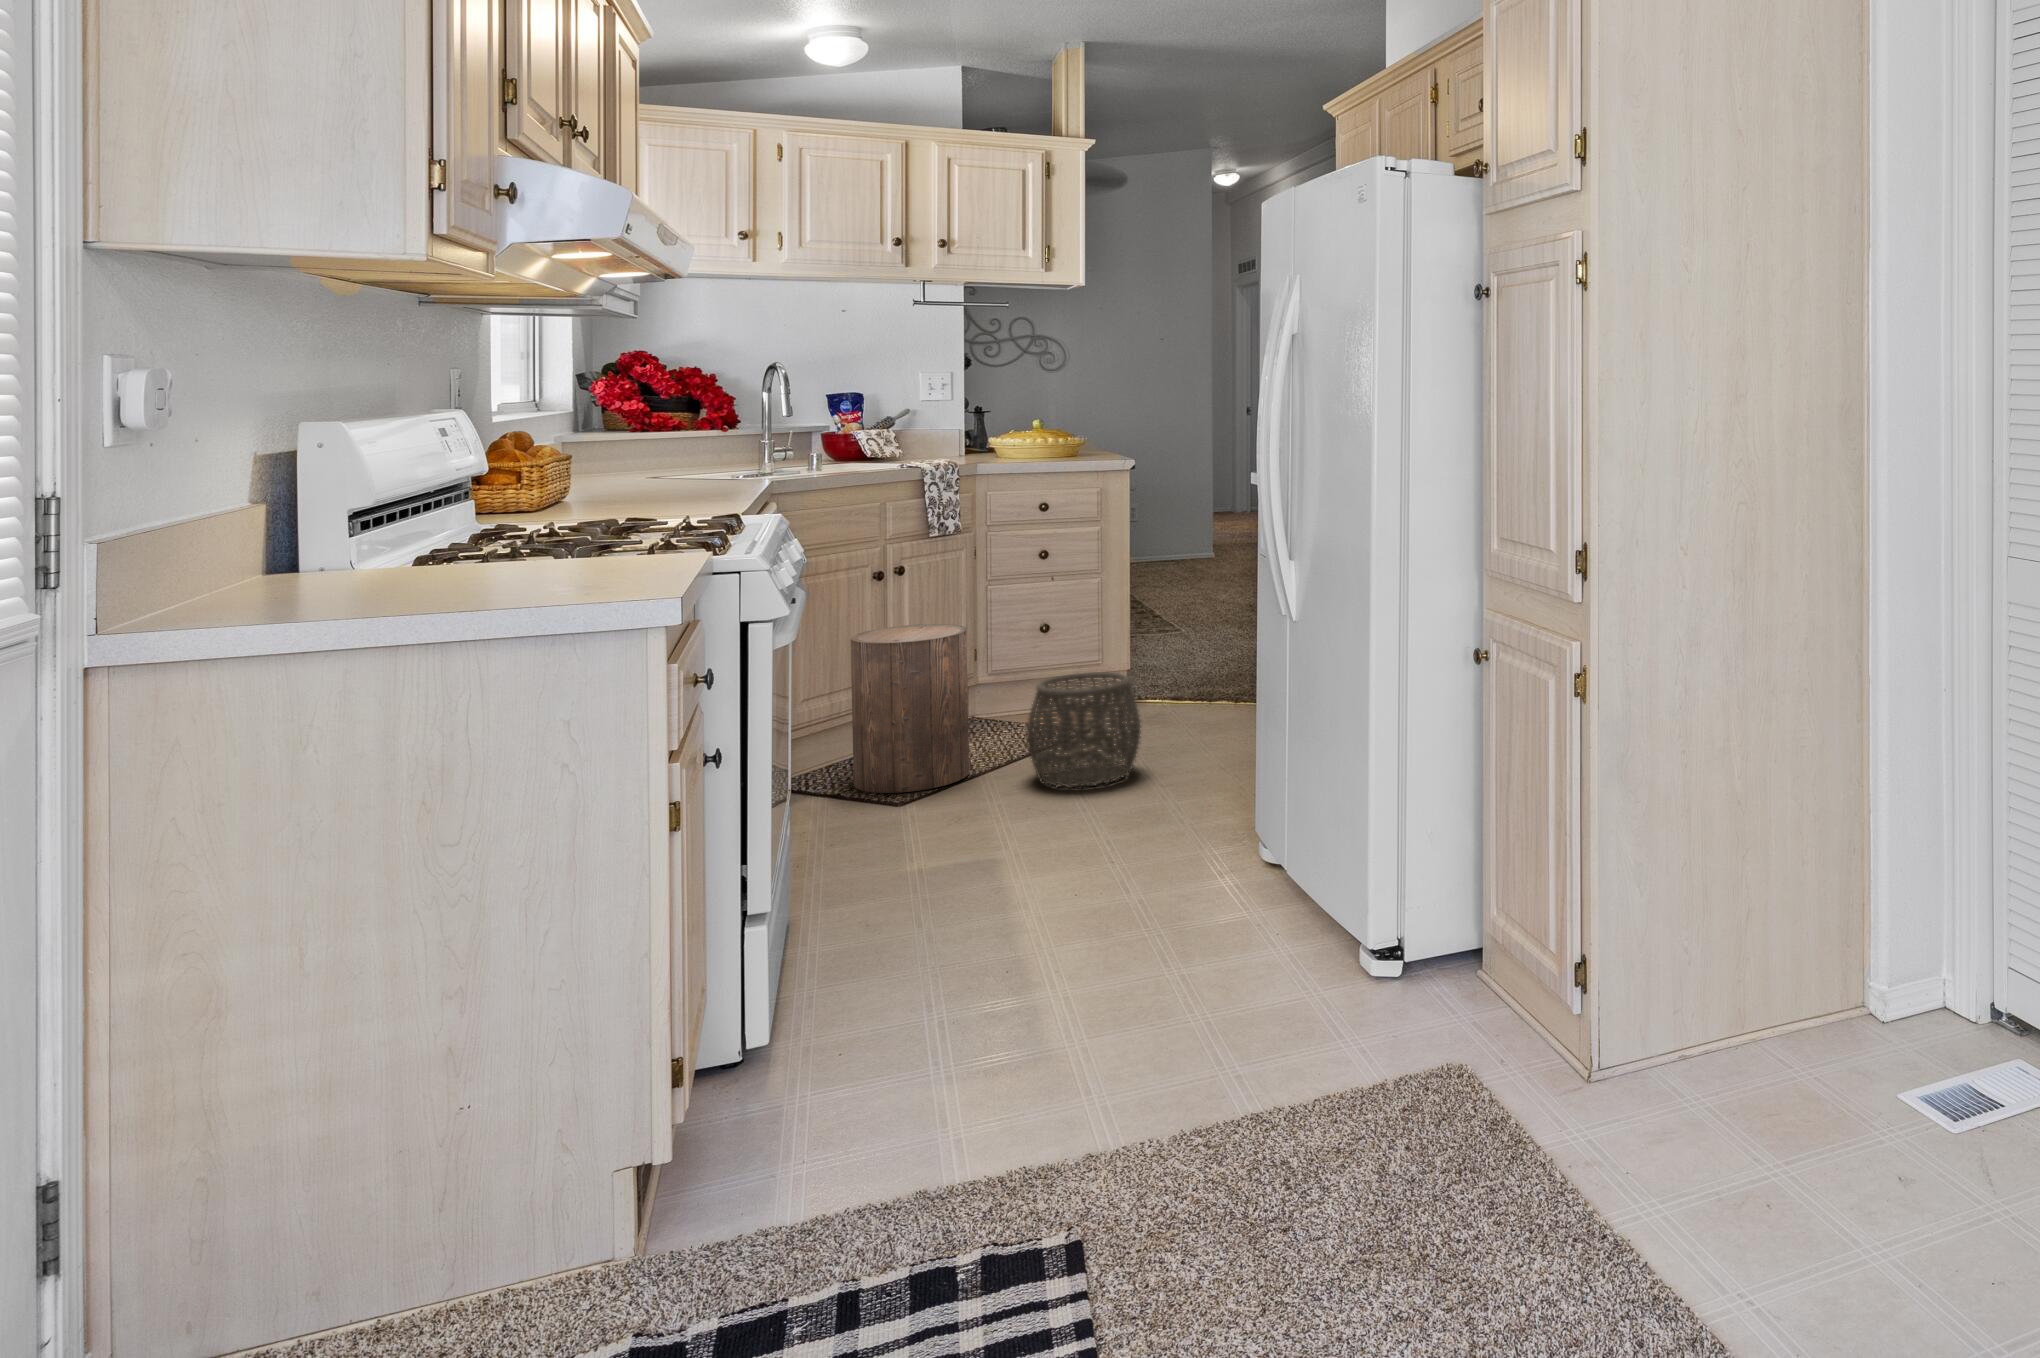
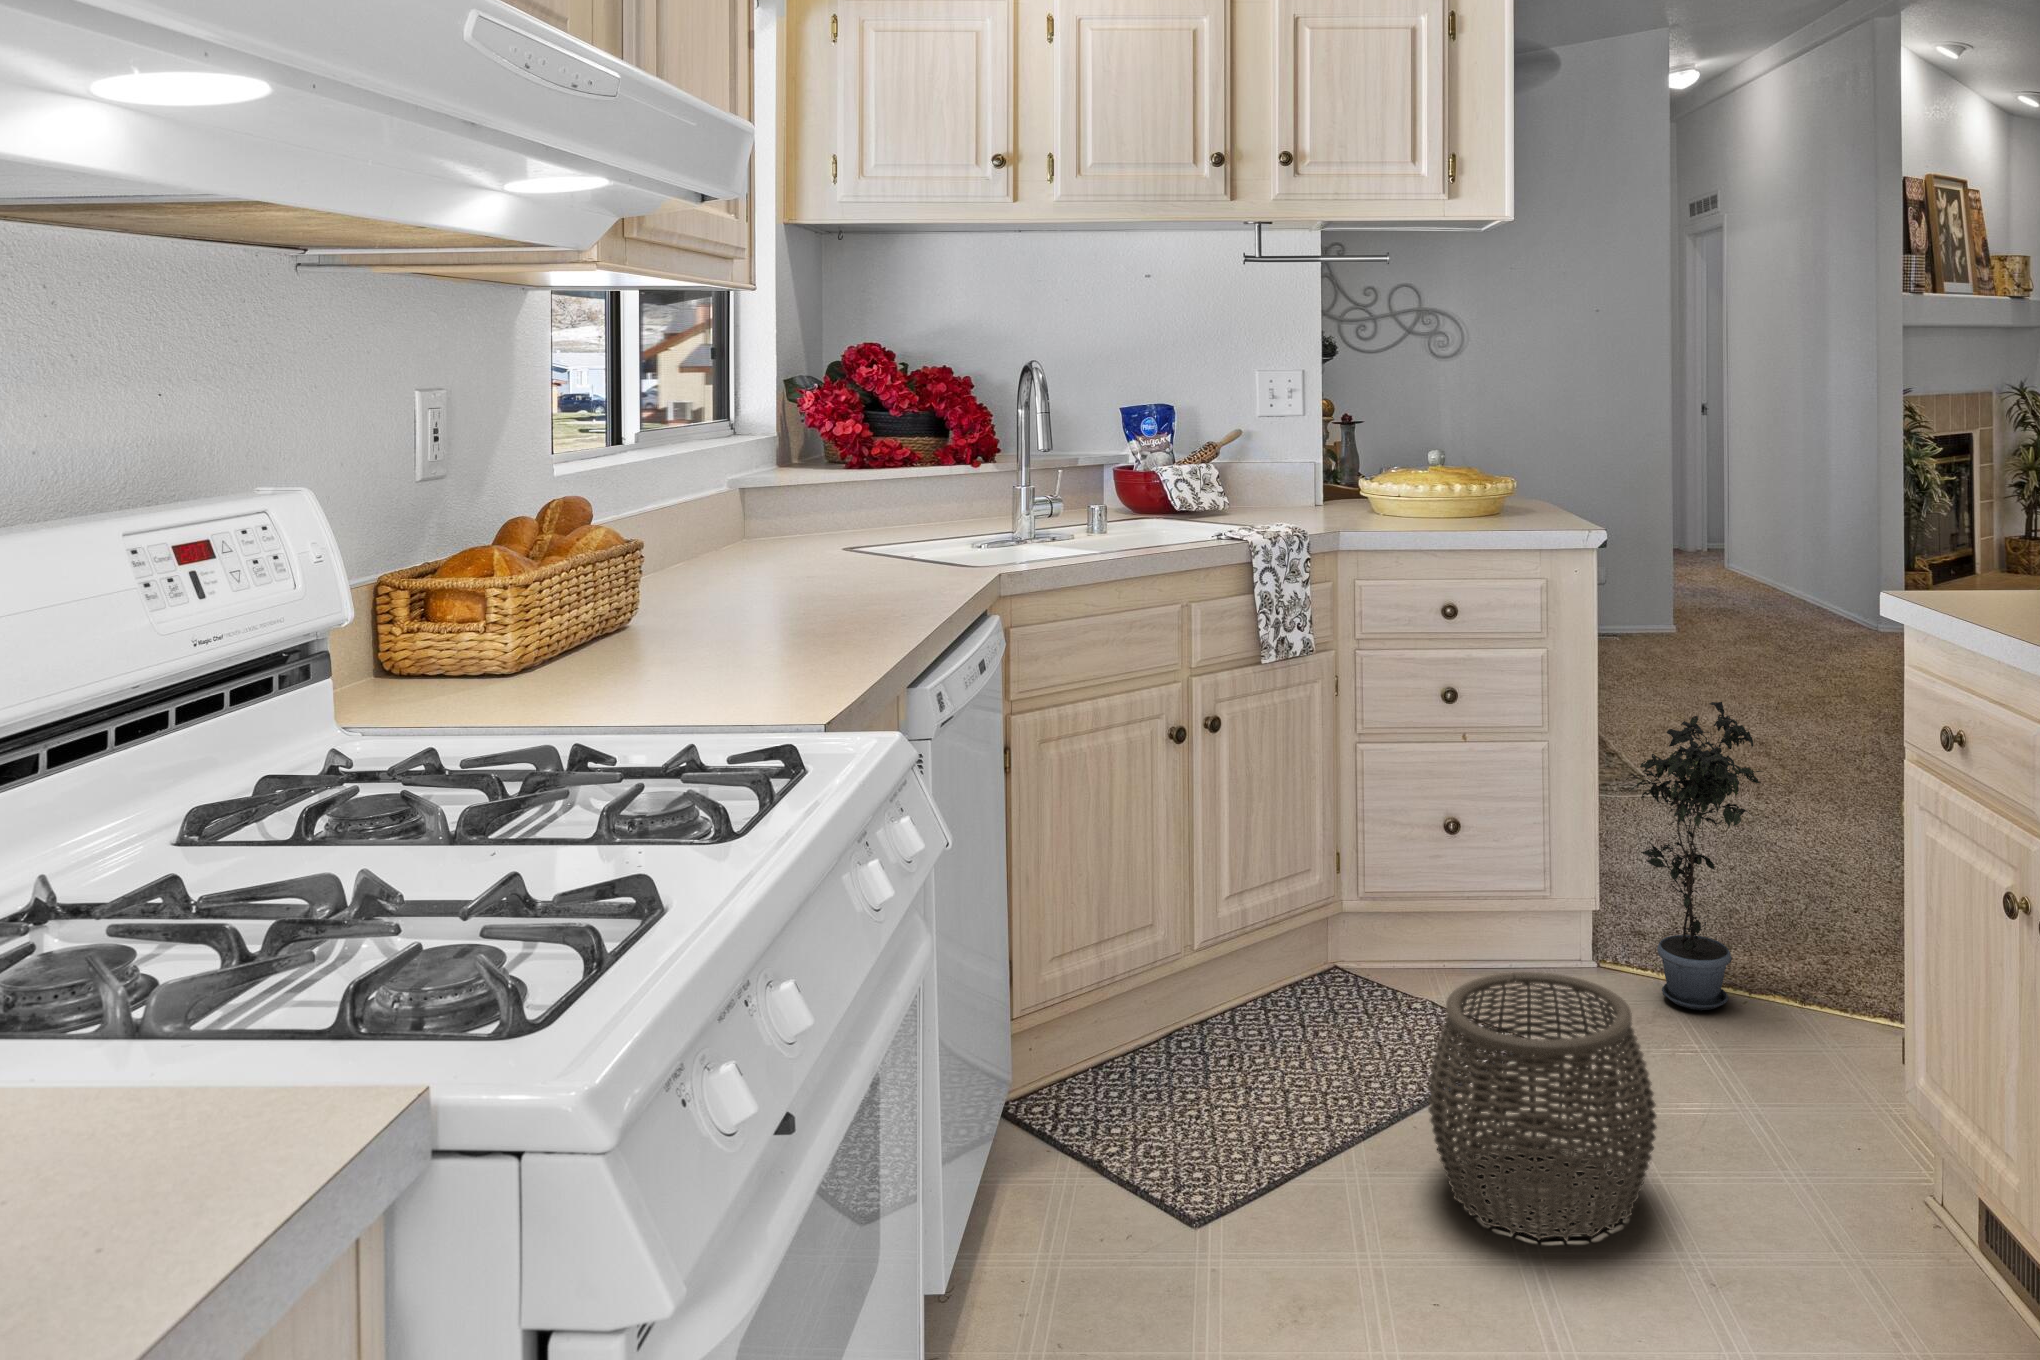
potted plant: none [1142,550,1216,717] -> present [1626,702,1764,1011]
stool: present [850,624,970,793] -> none [1121,835,1326,1179]

